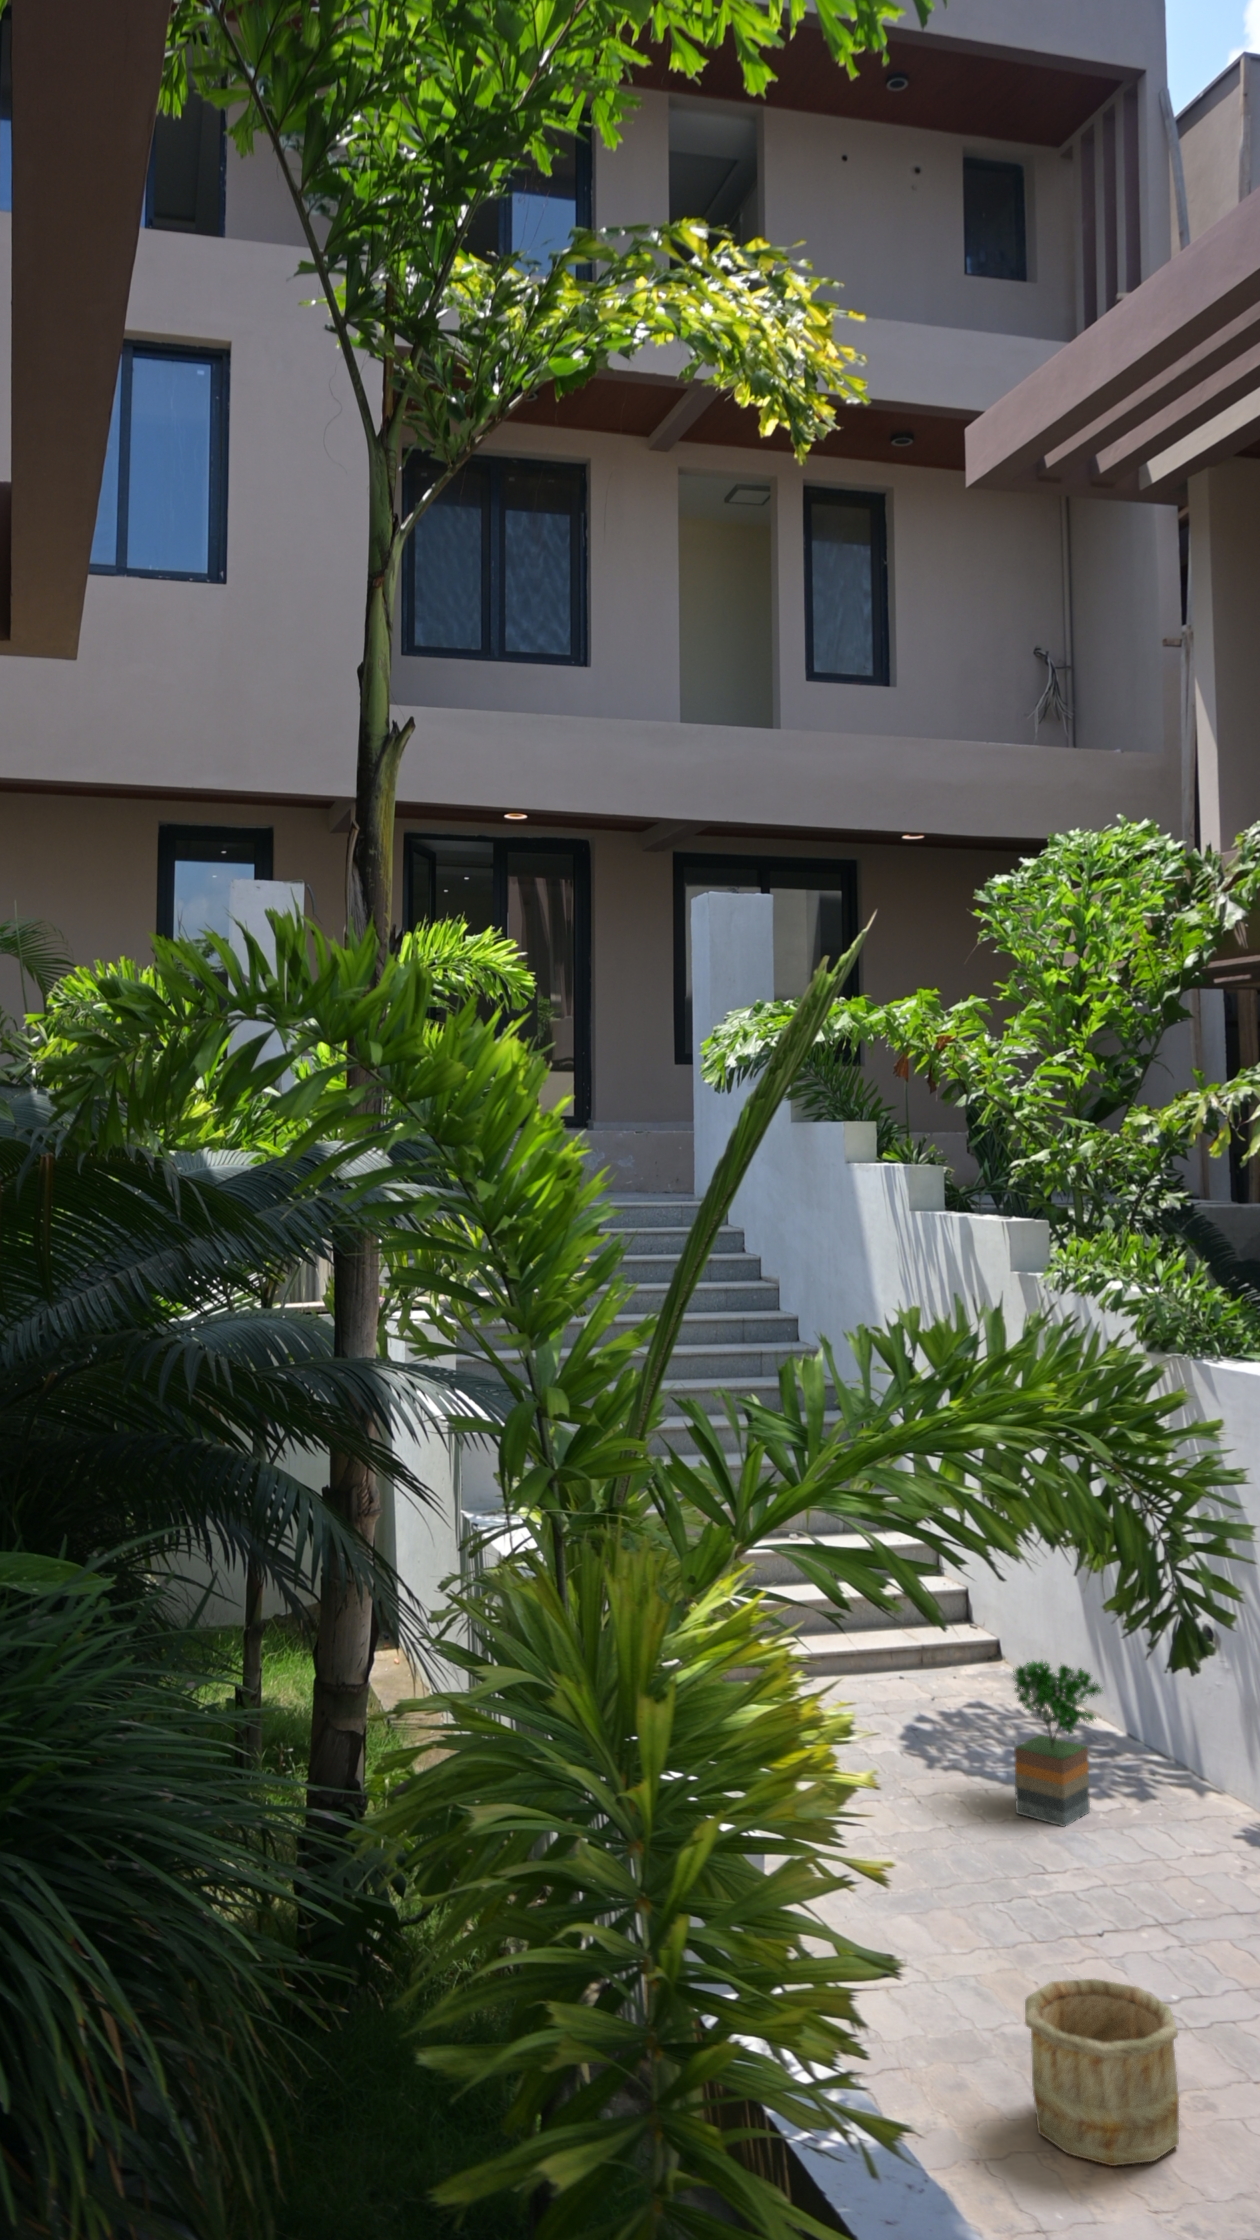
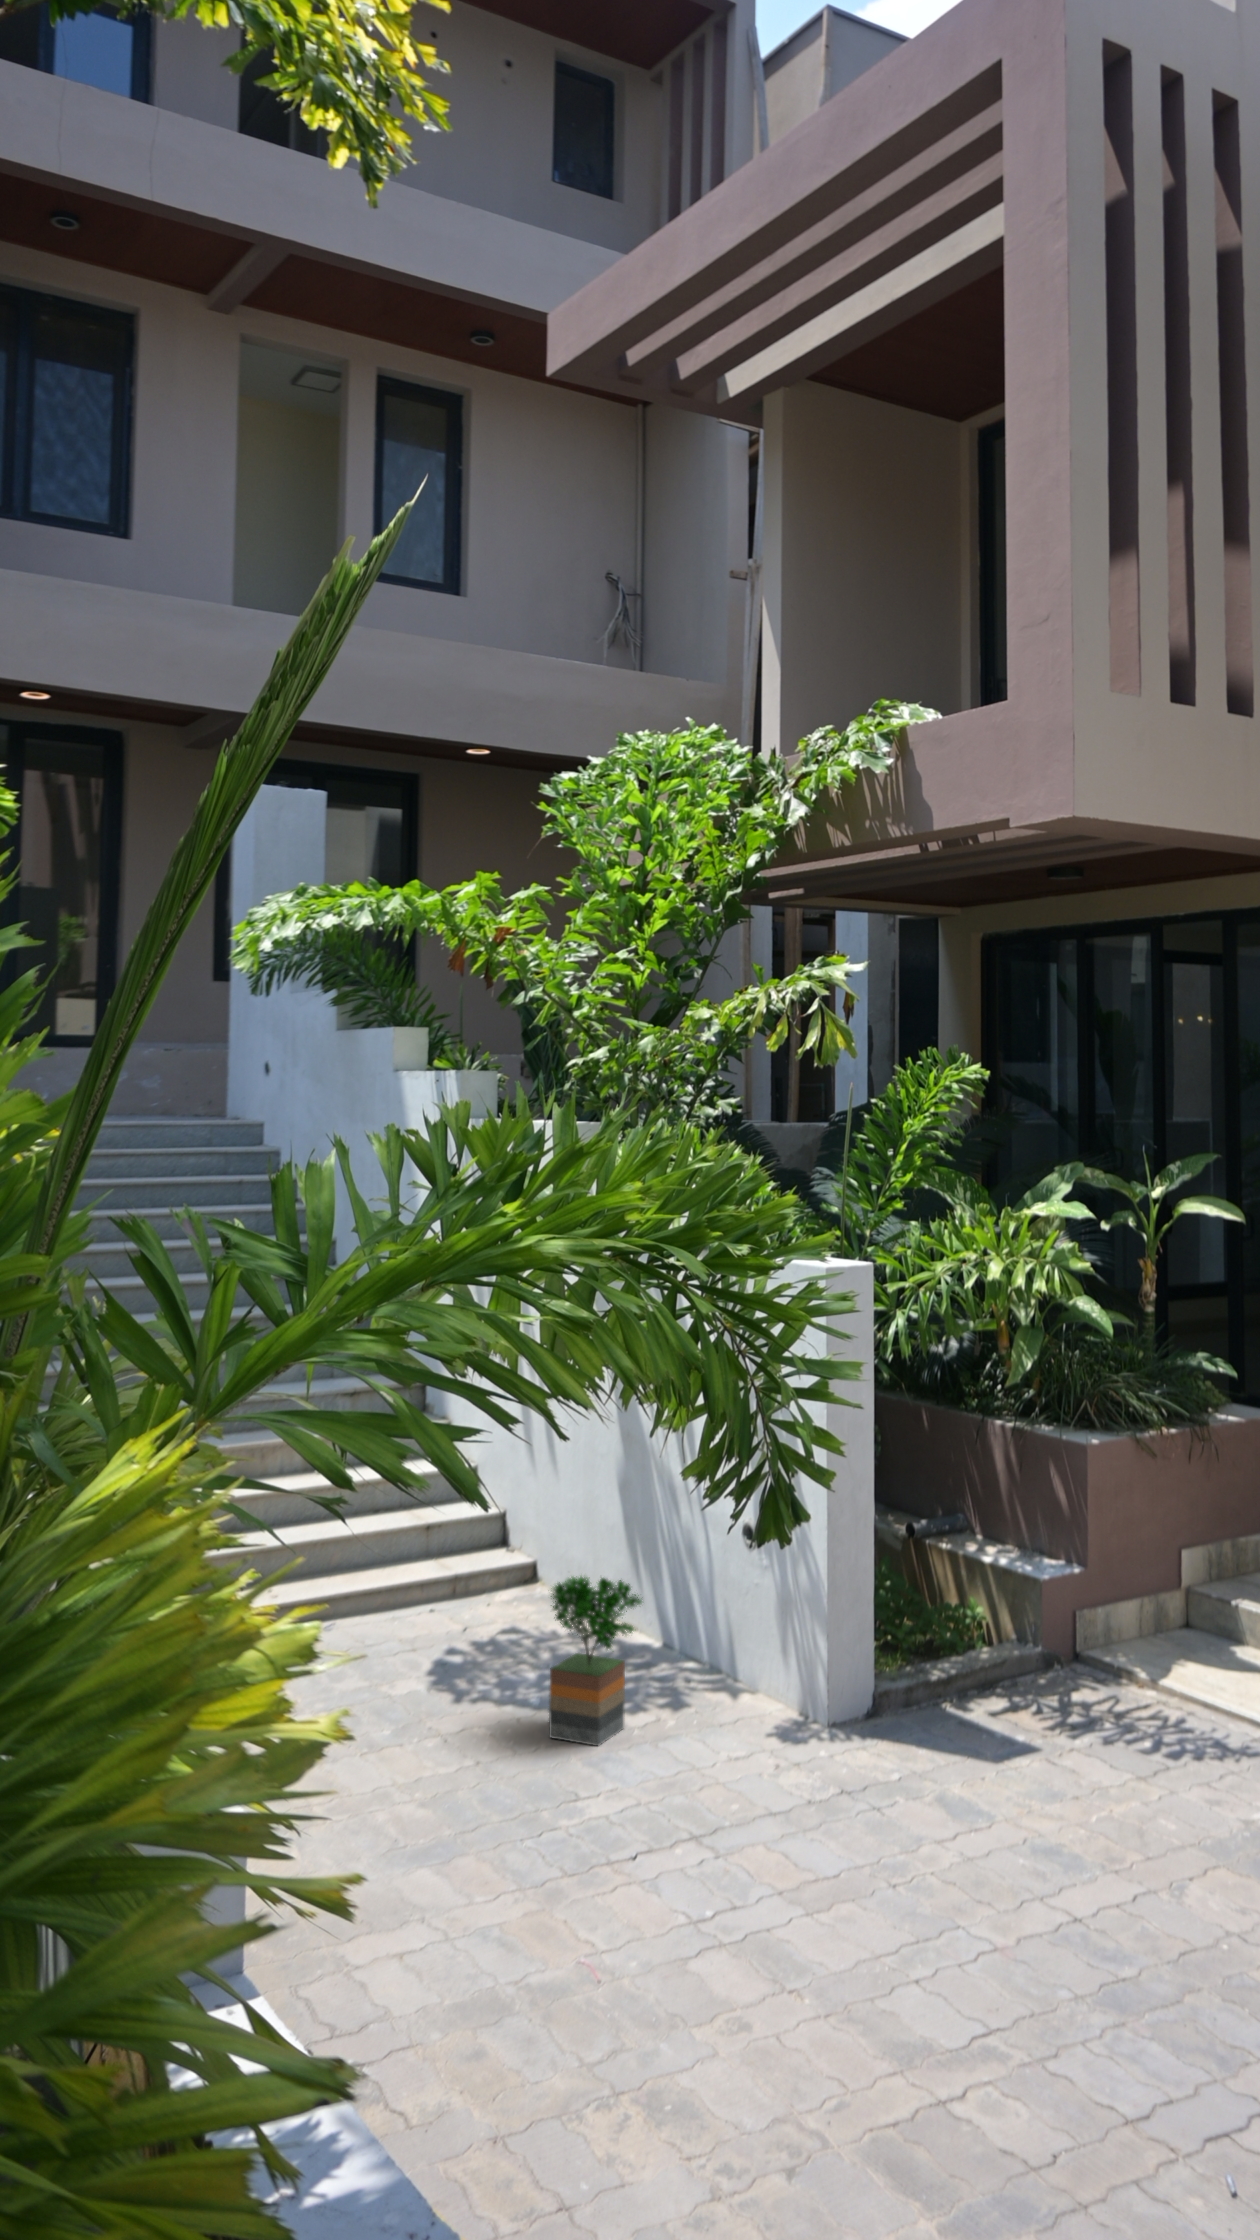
wooden bucket: present [1025,1979,1179,2166] -> none [556,1902,716,2102]

